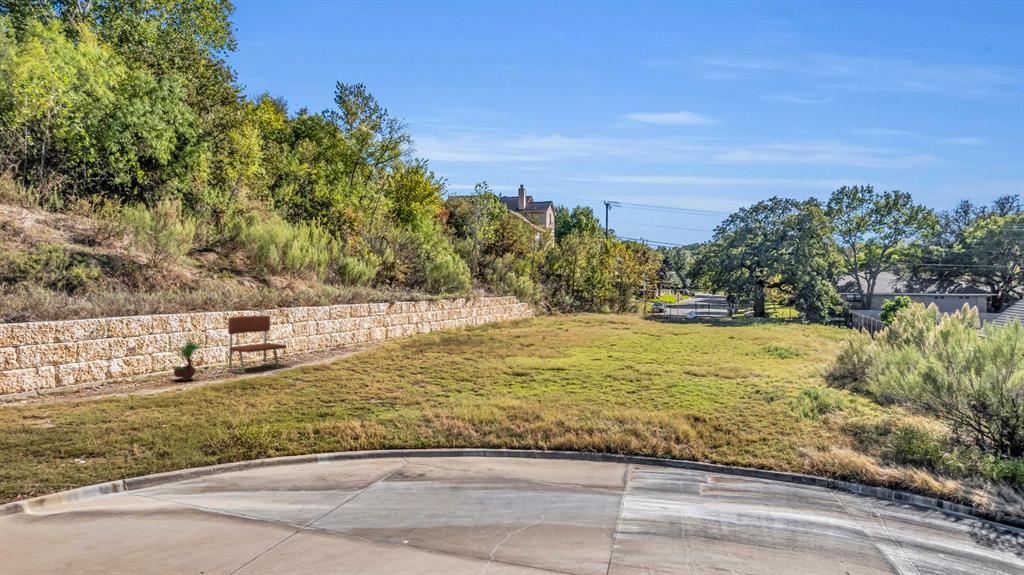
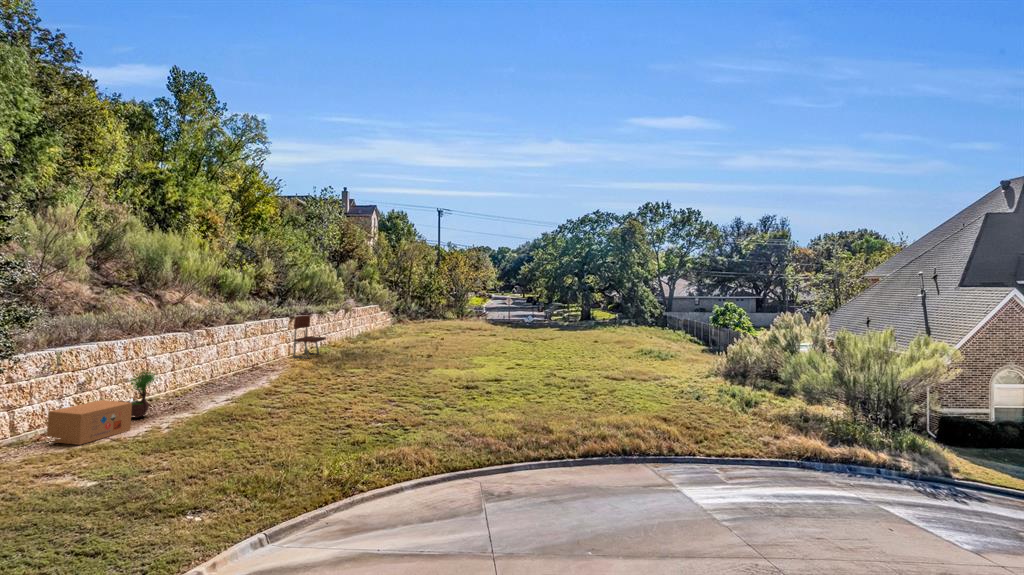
bench: present [228,315,286,374] -> present [293,315,326,358]
cardboard box: none [93,363,164,397] -> present [47,400,132,445]

